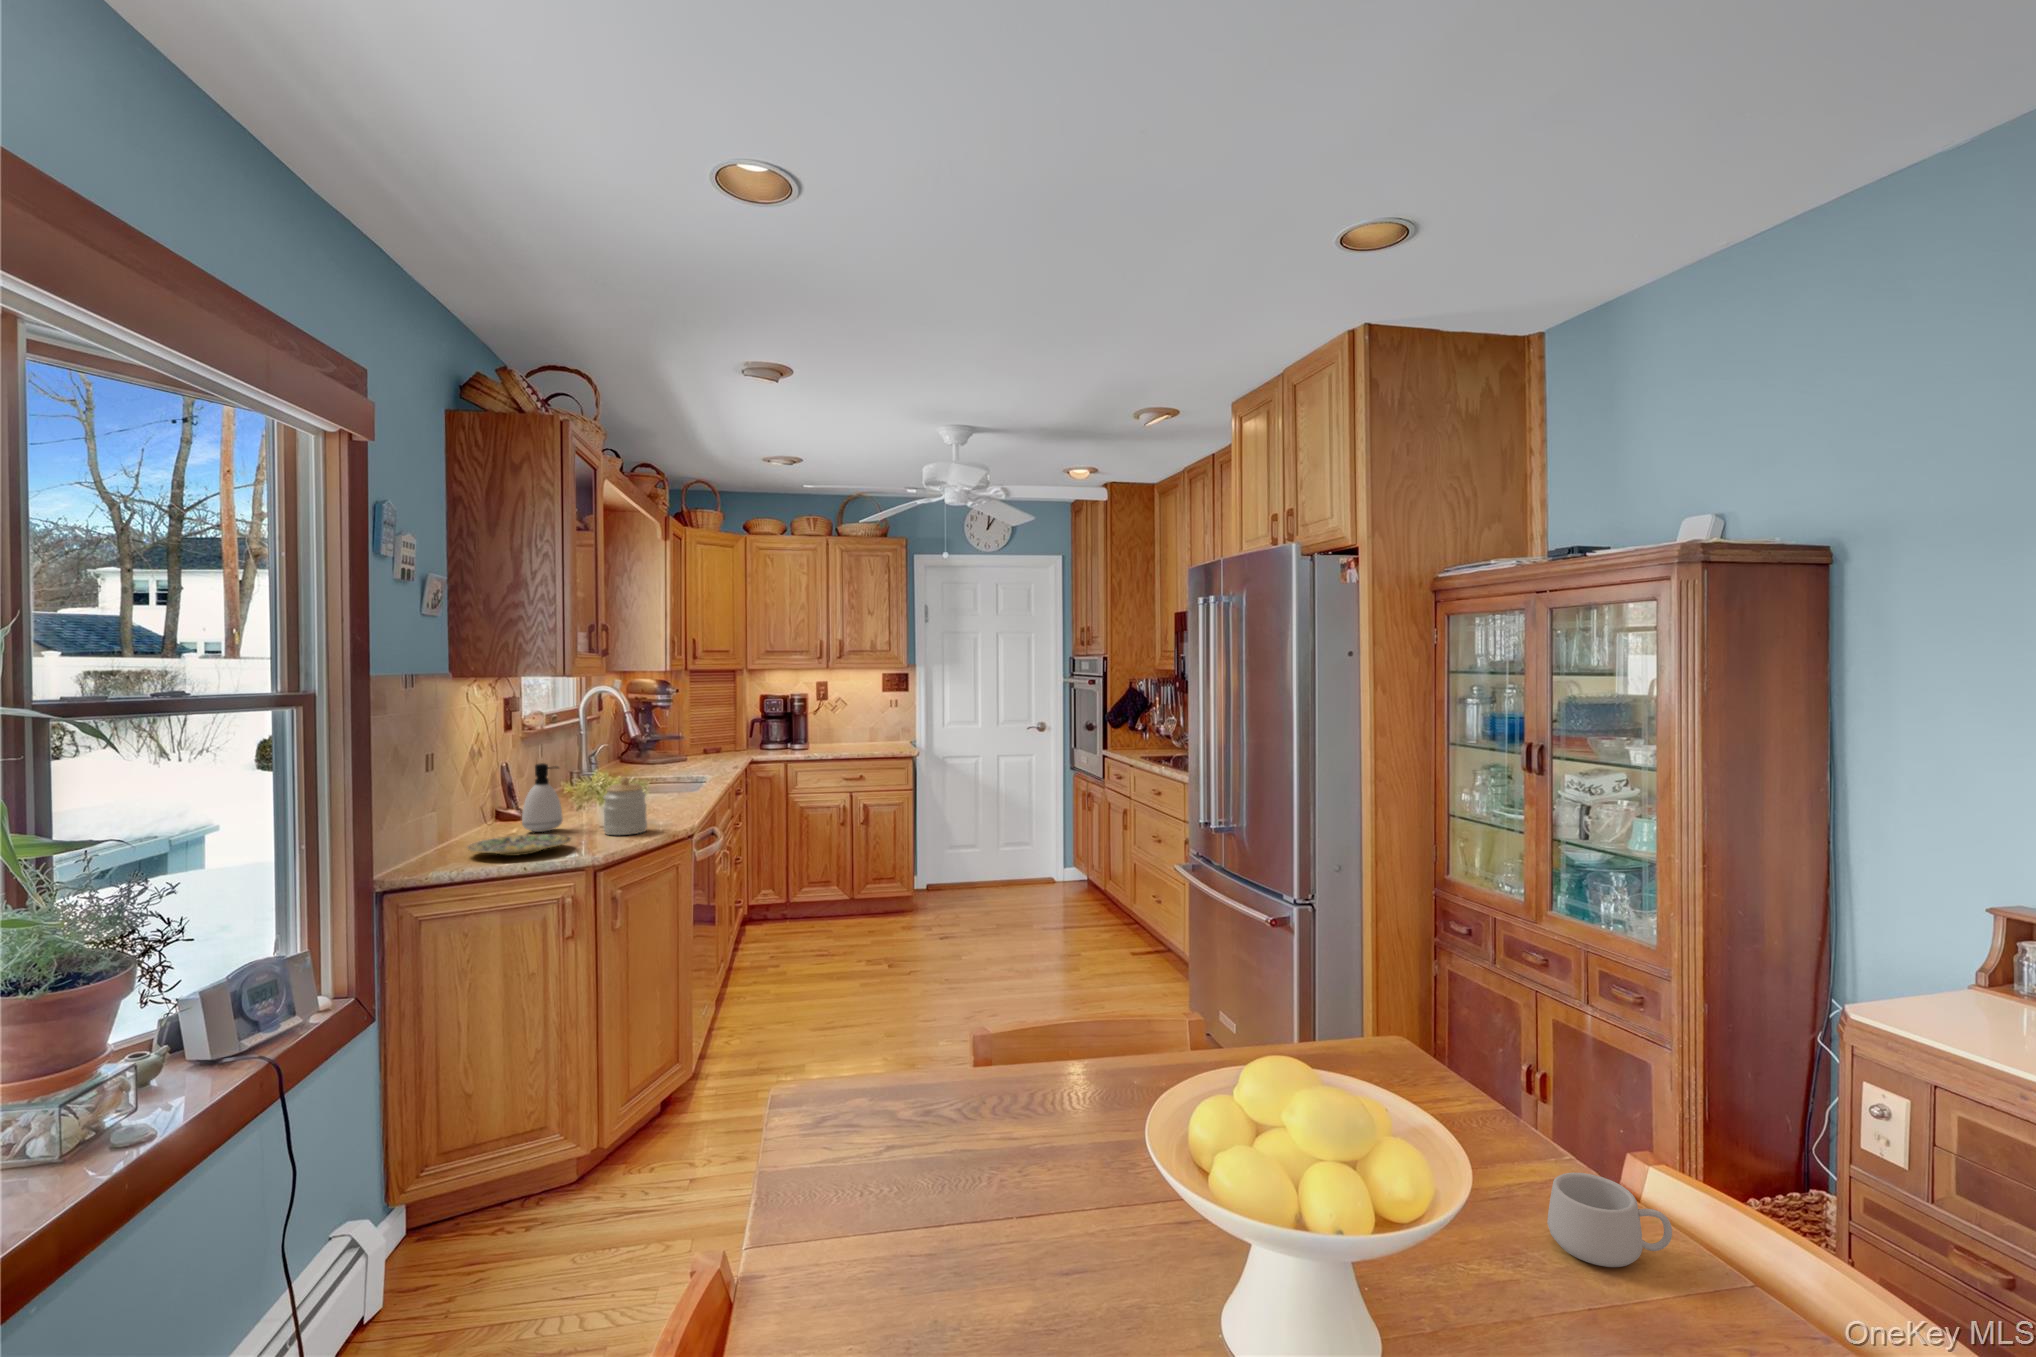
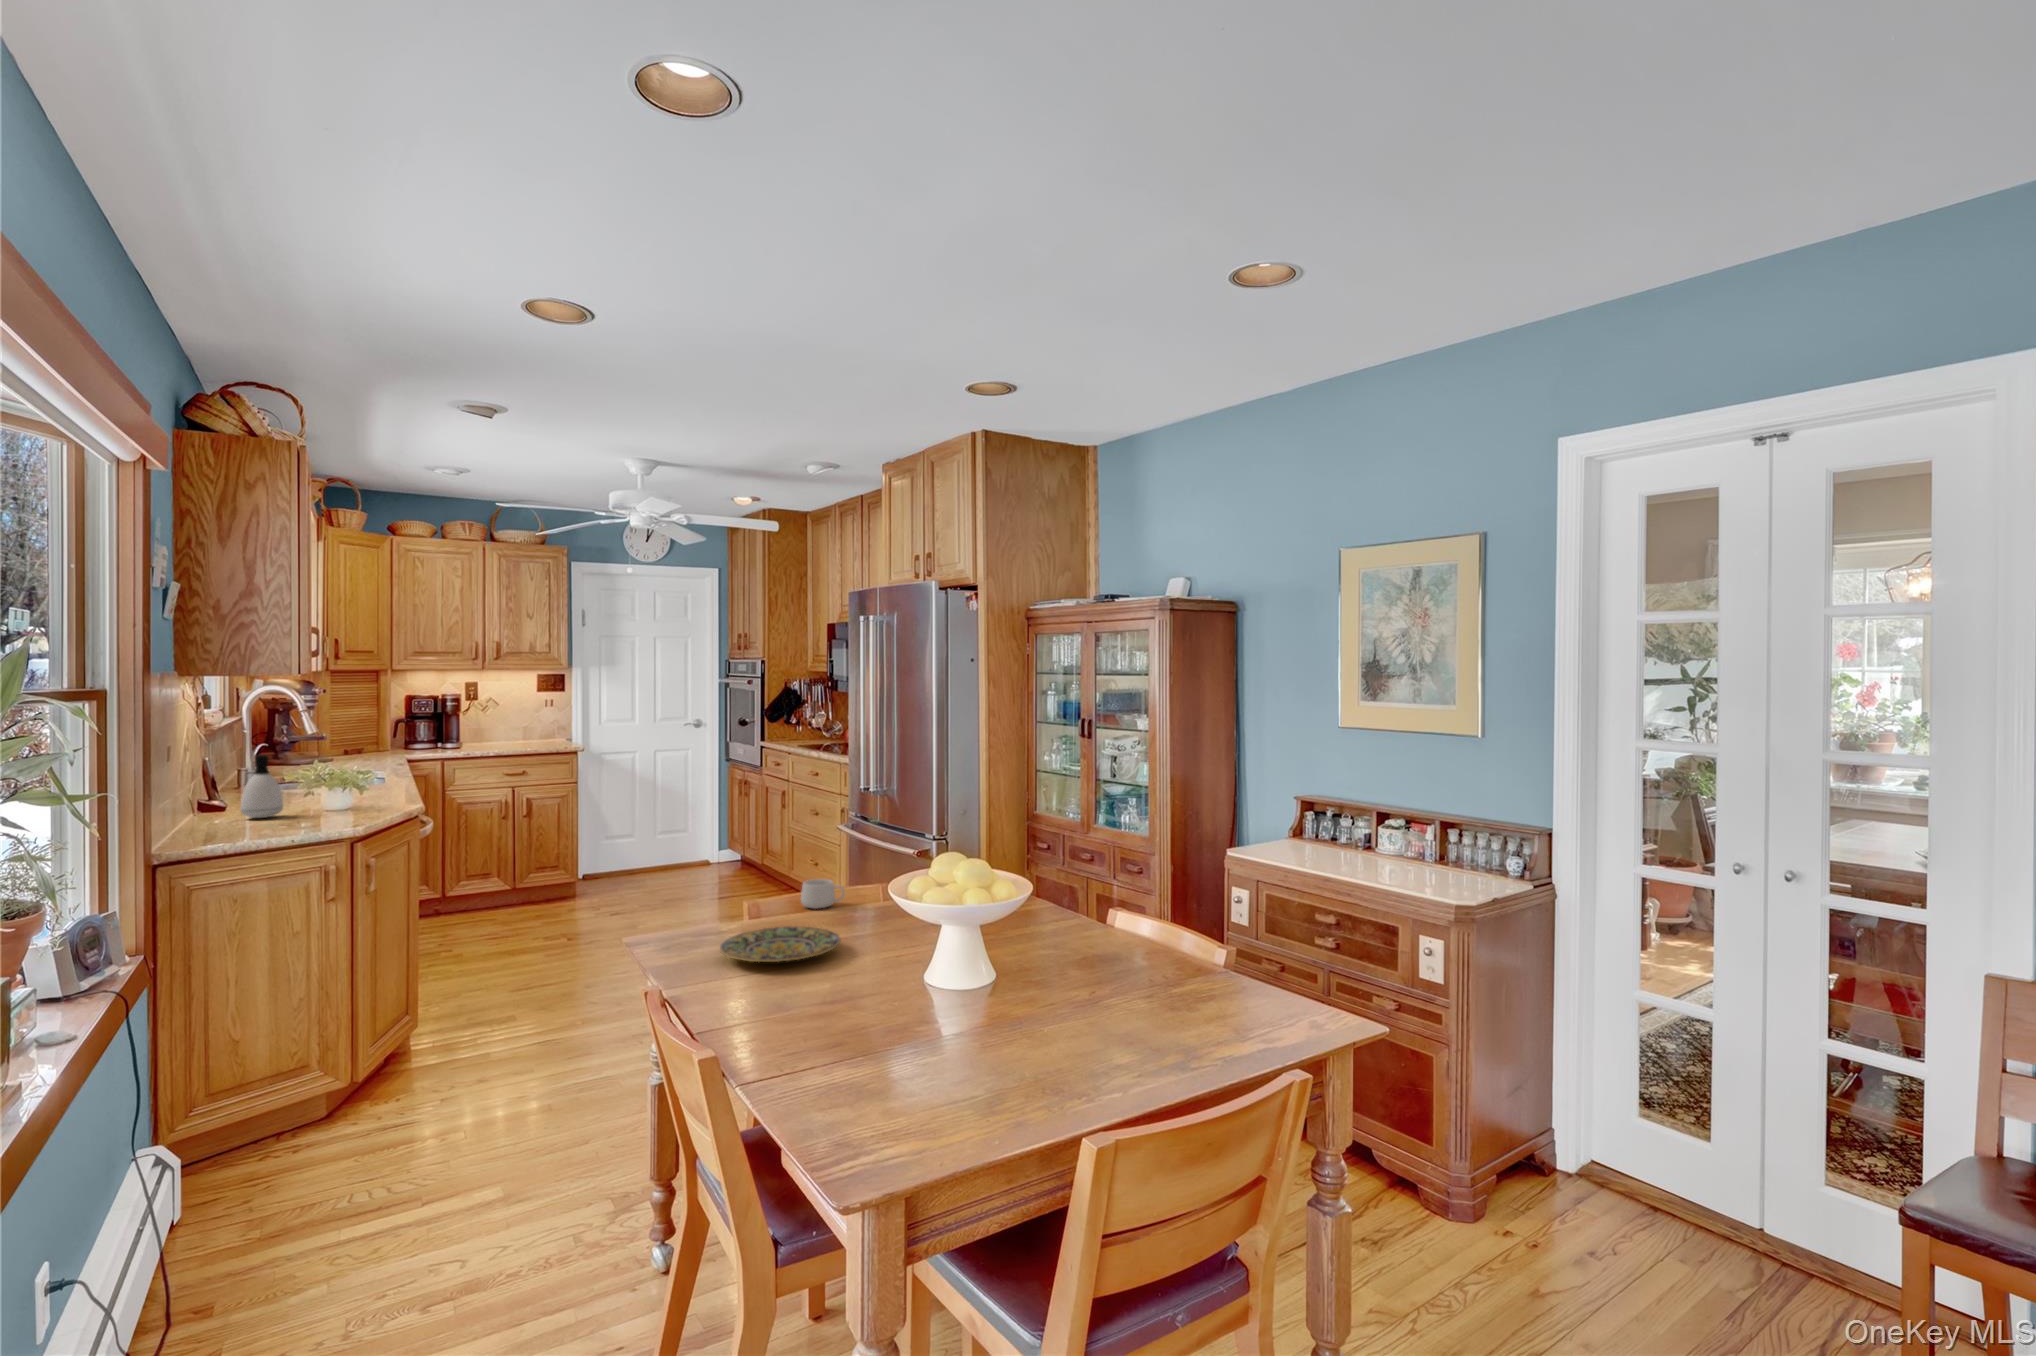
jar: present [604,778,647,835] -> none [332,765,377,817]
plate: present [467,834,571,856] -> present [720,926,841,962]
mug: present [1547,1173,1672,1267] -> present [801,879,844,909]

